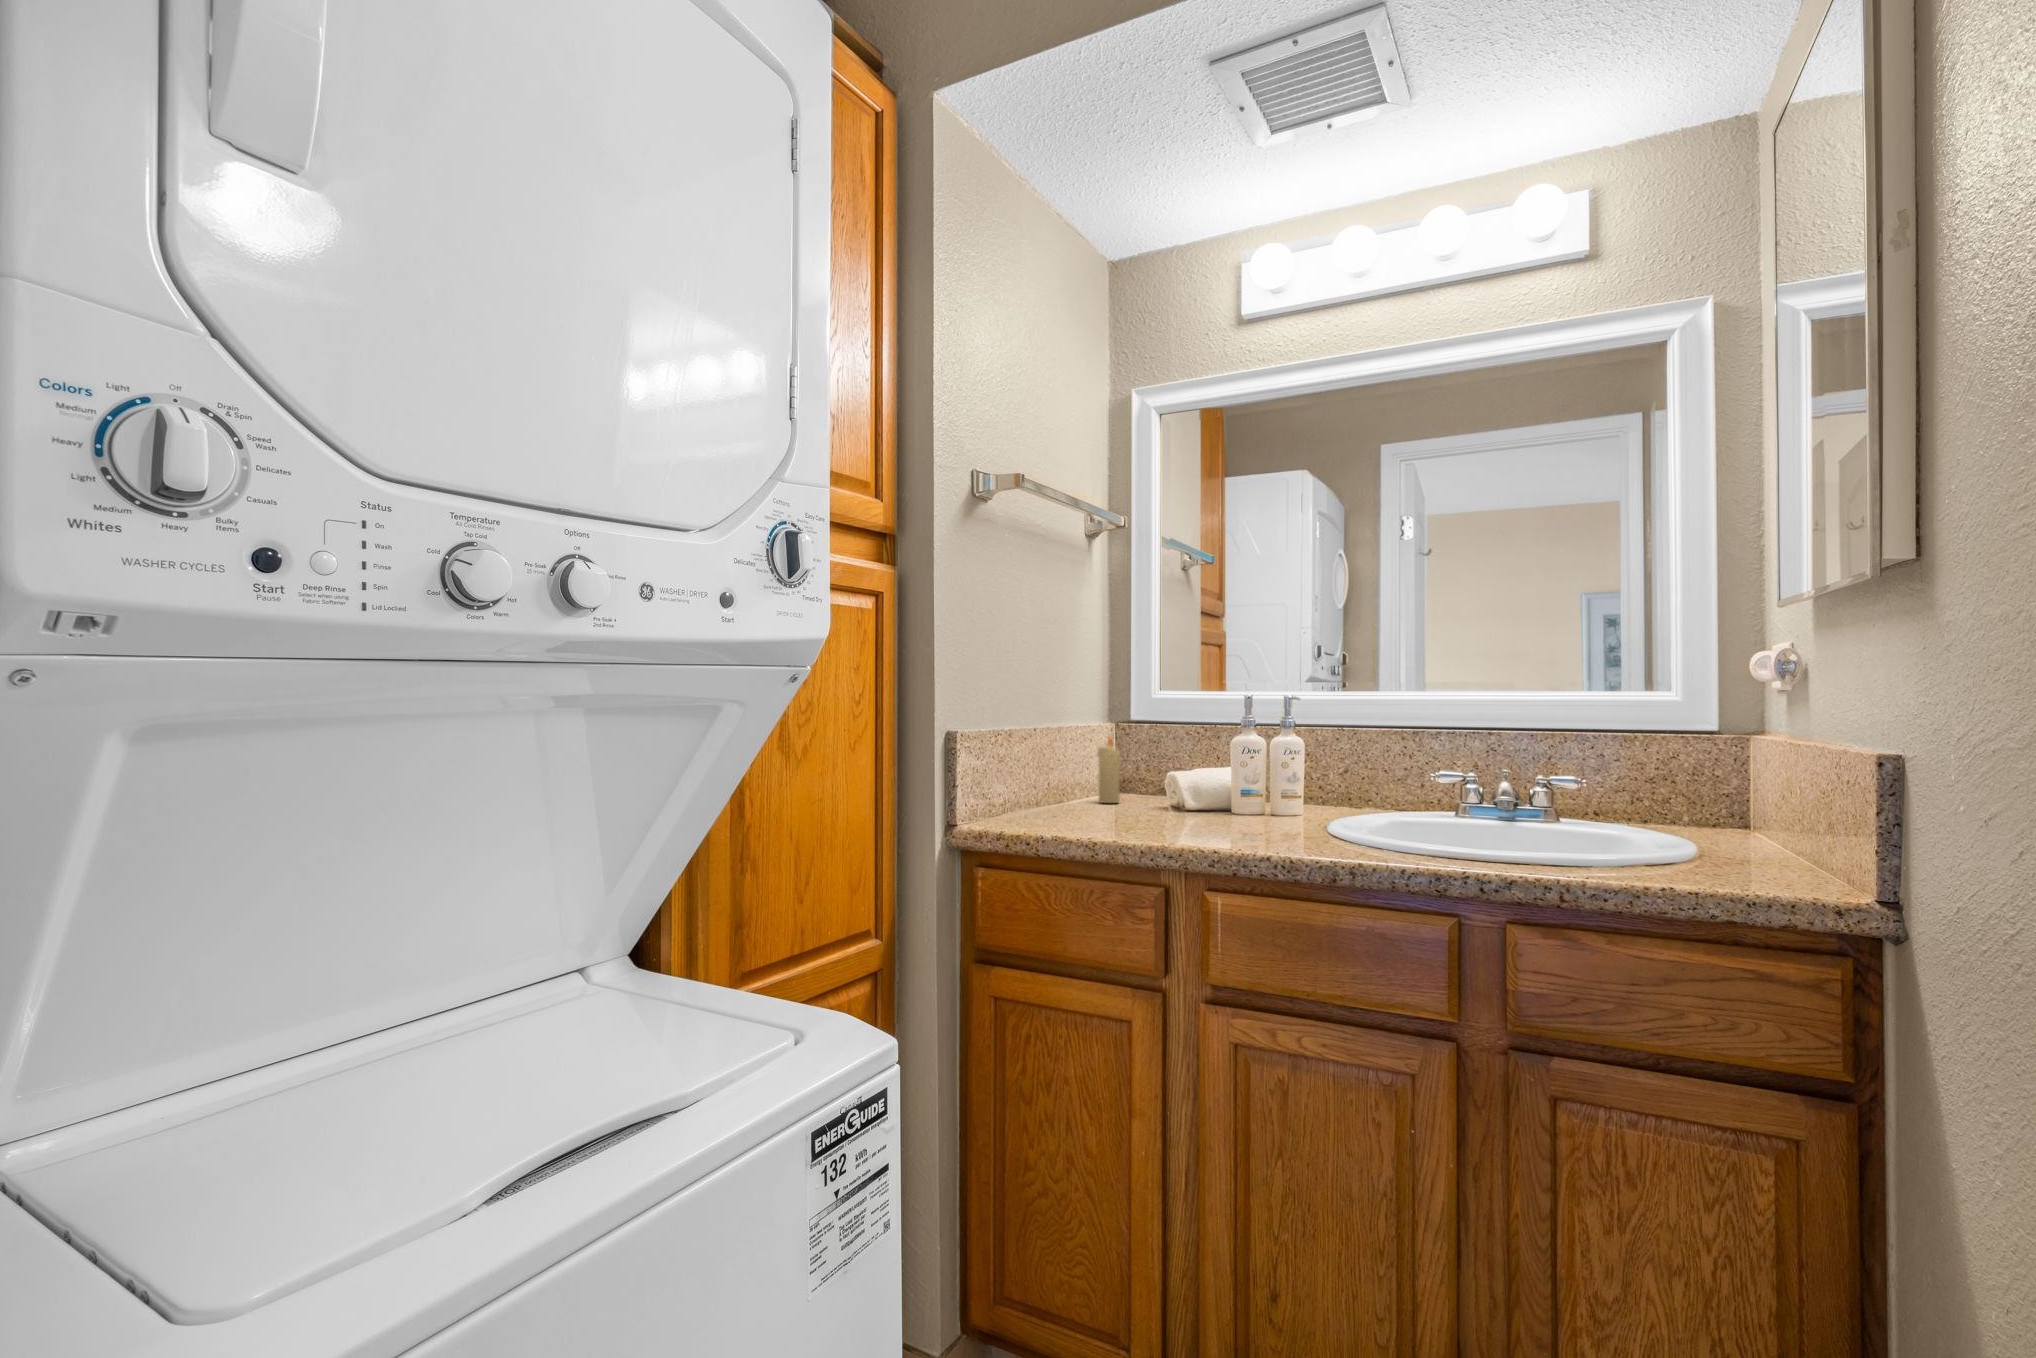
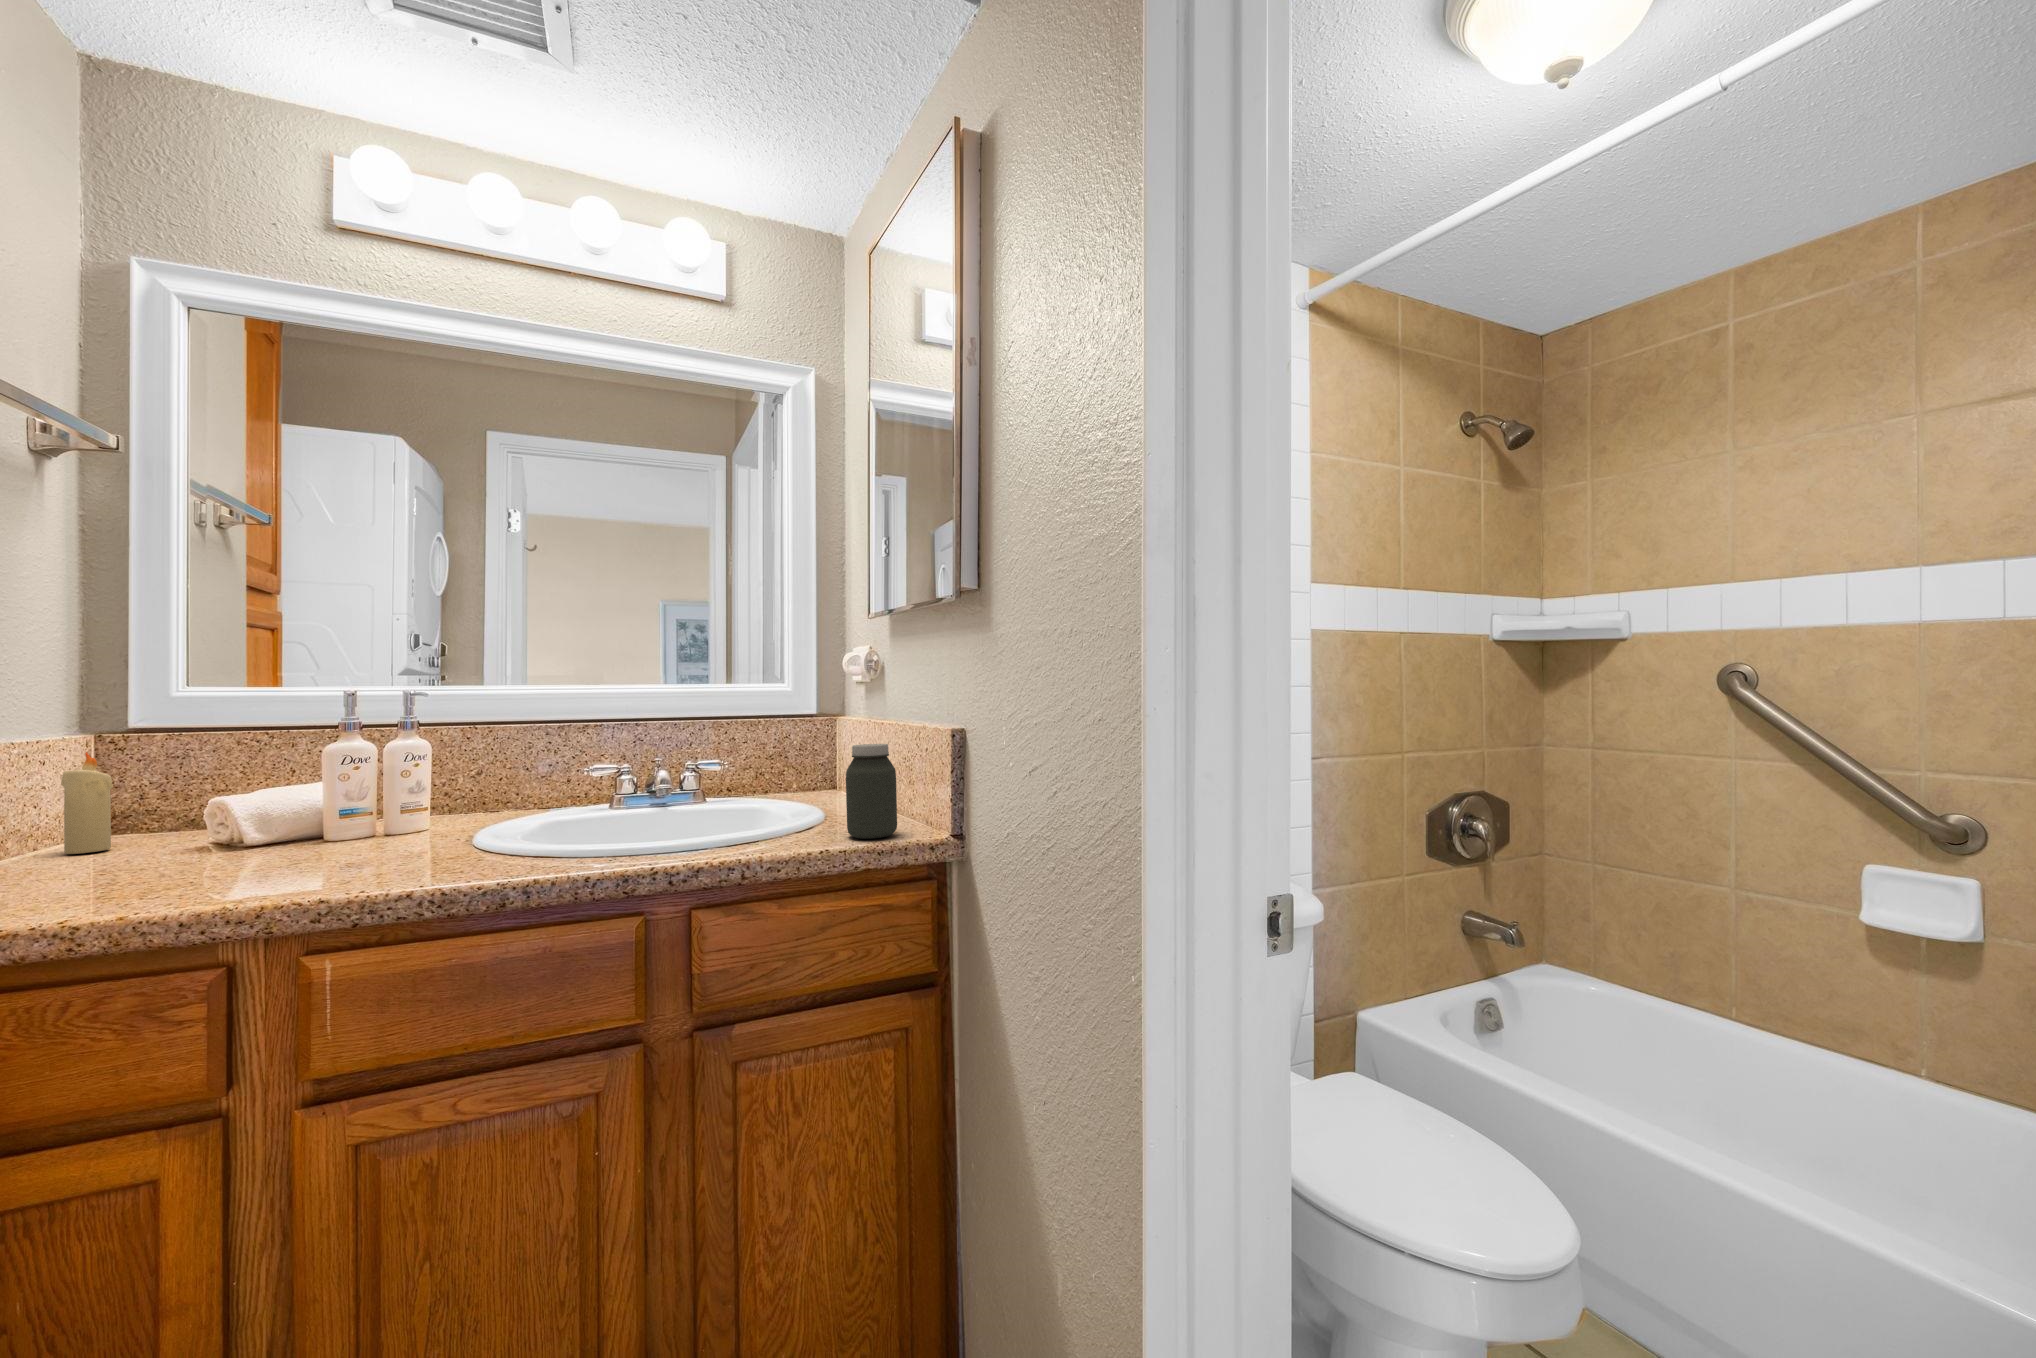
jar: none [1707,768,1786,887] -> present [846,744,897,839]

